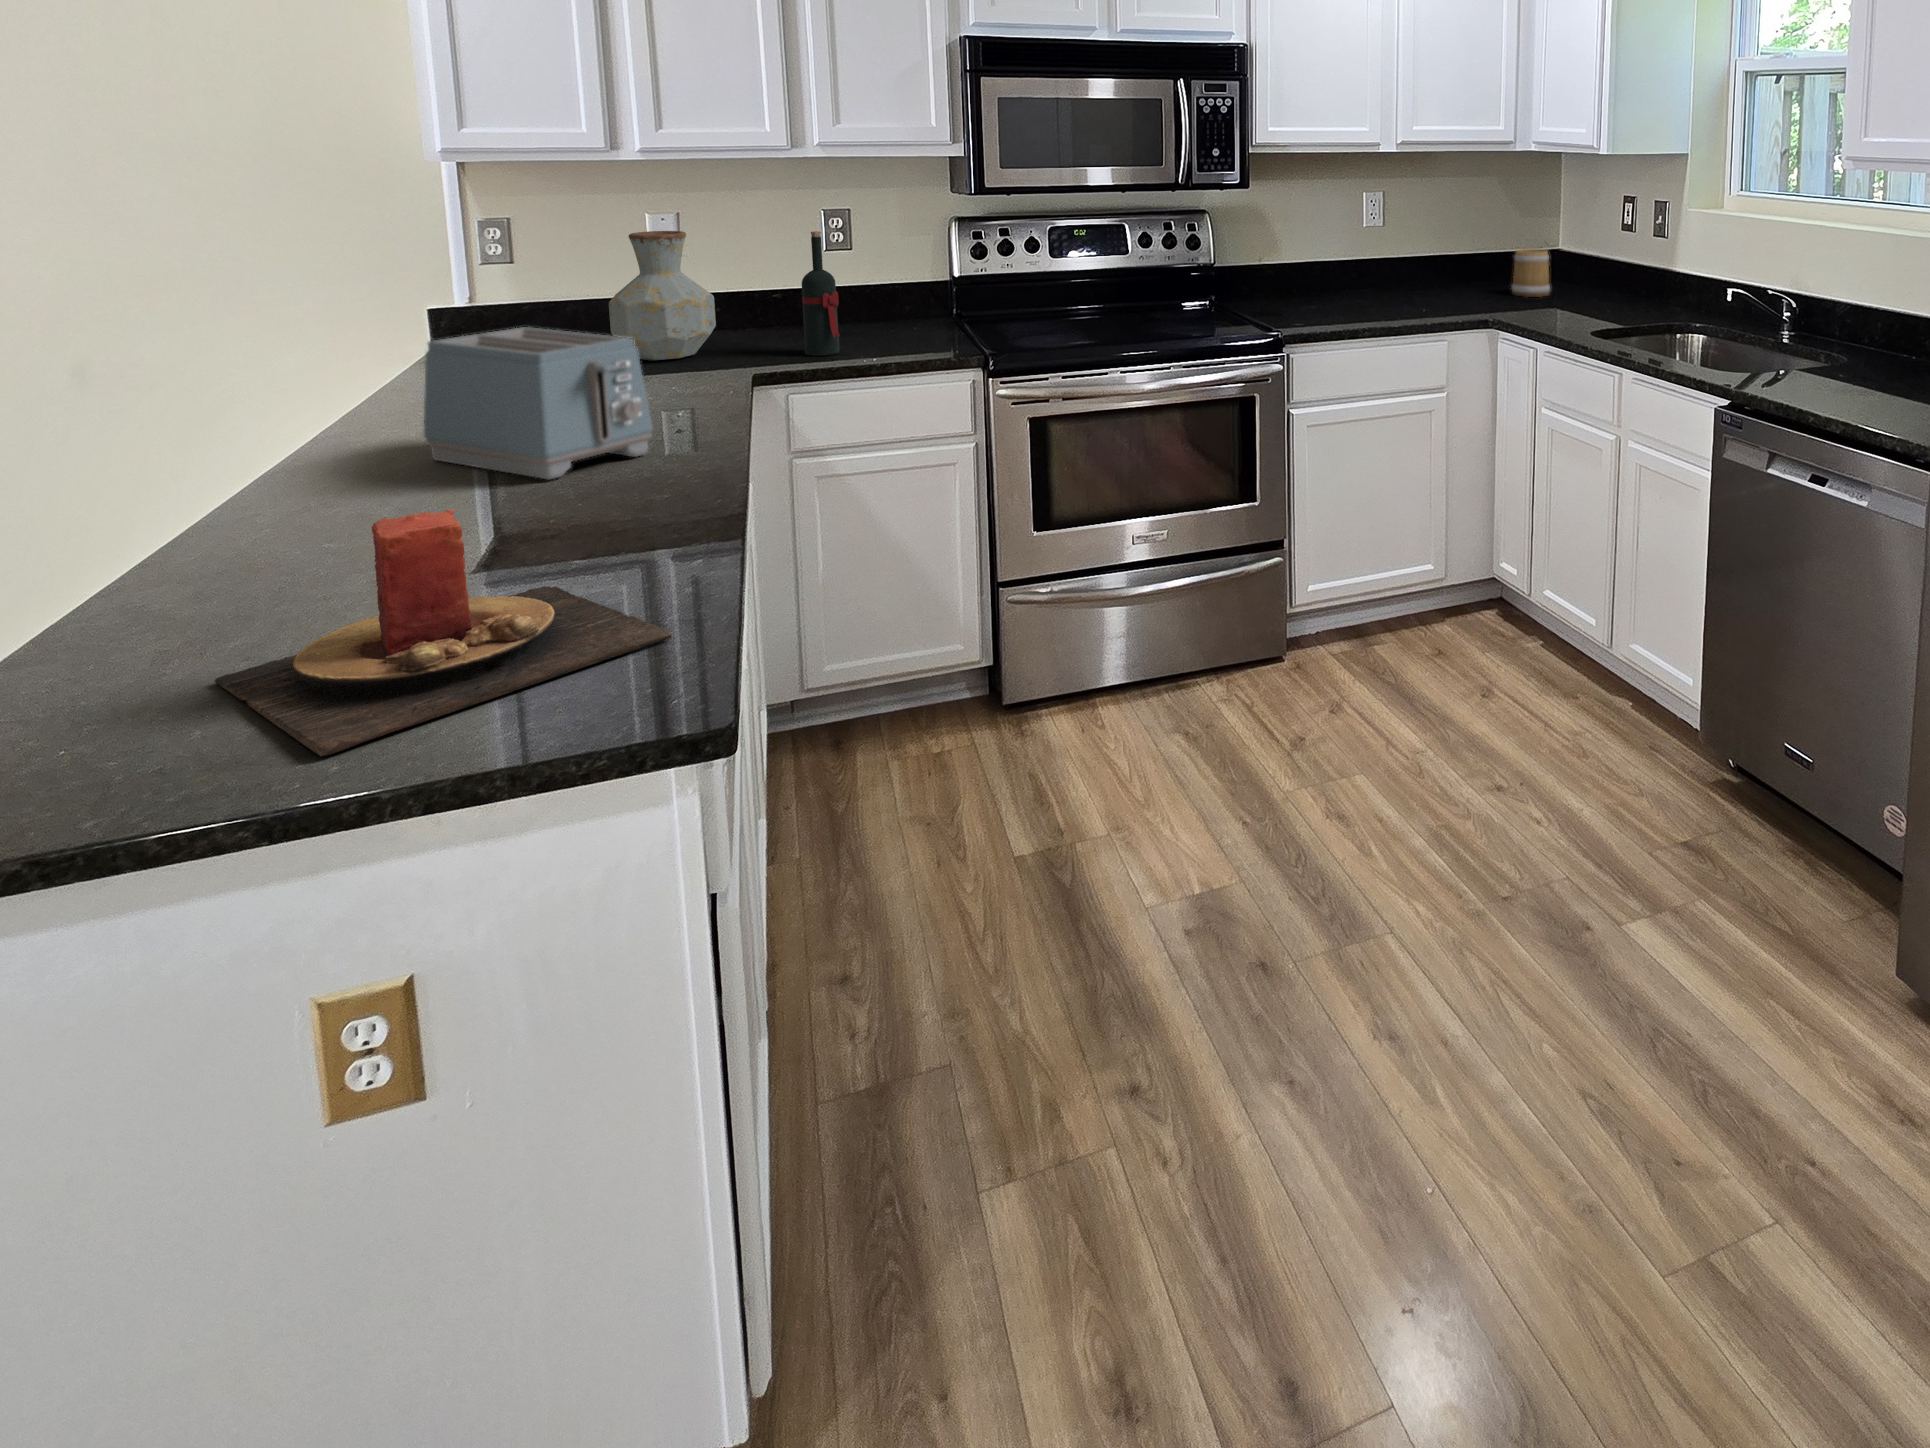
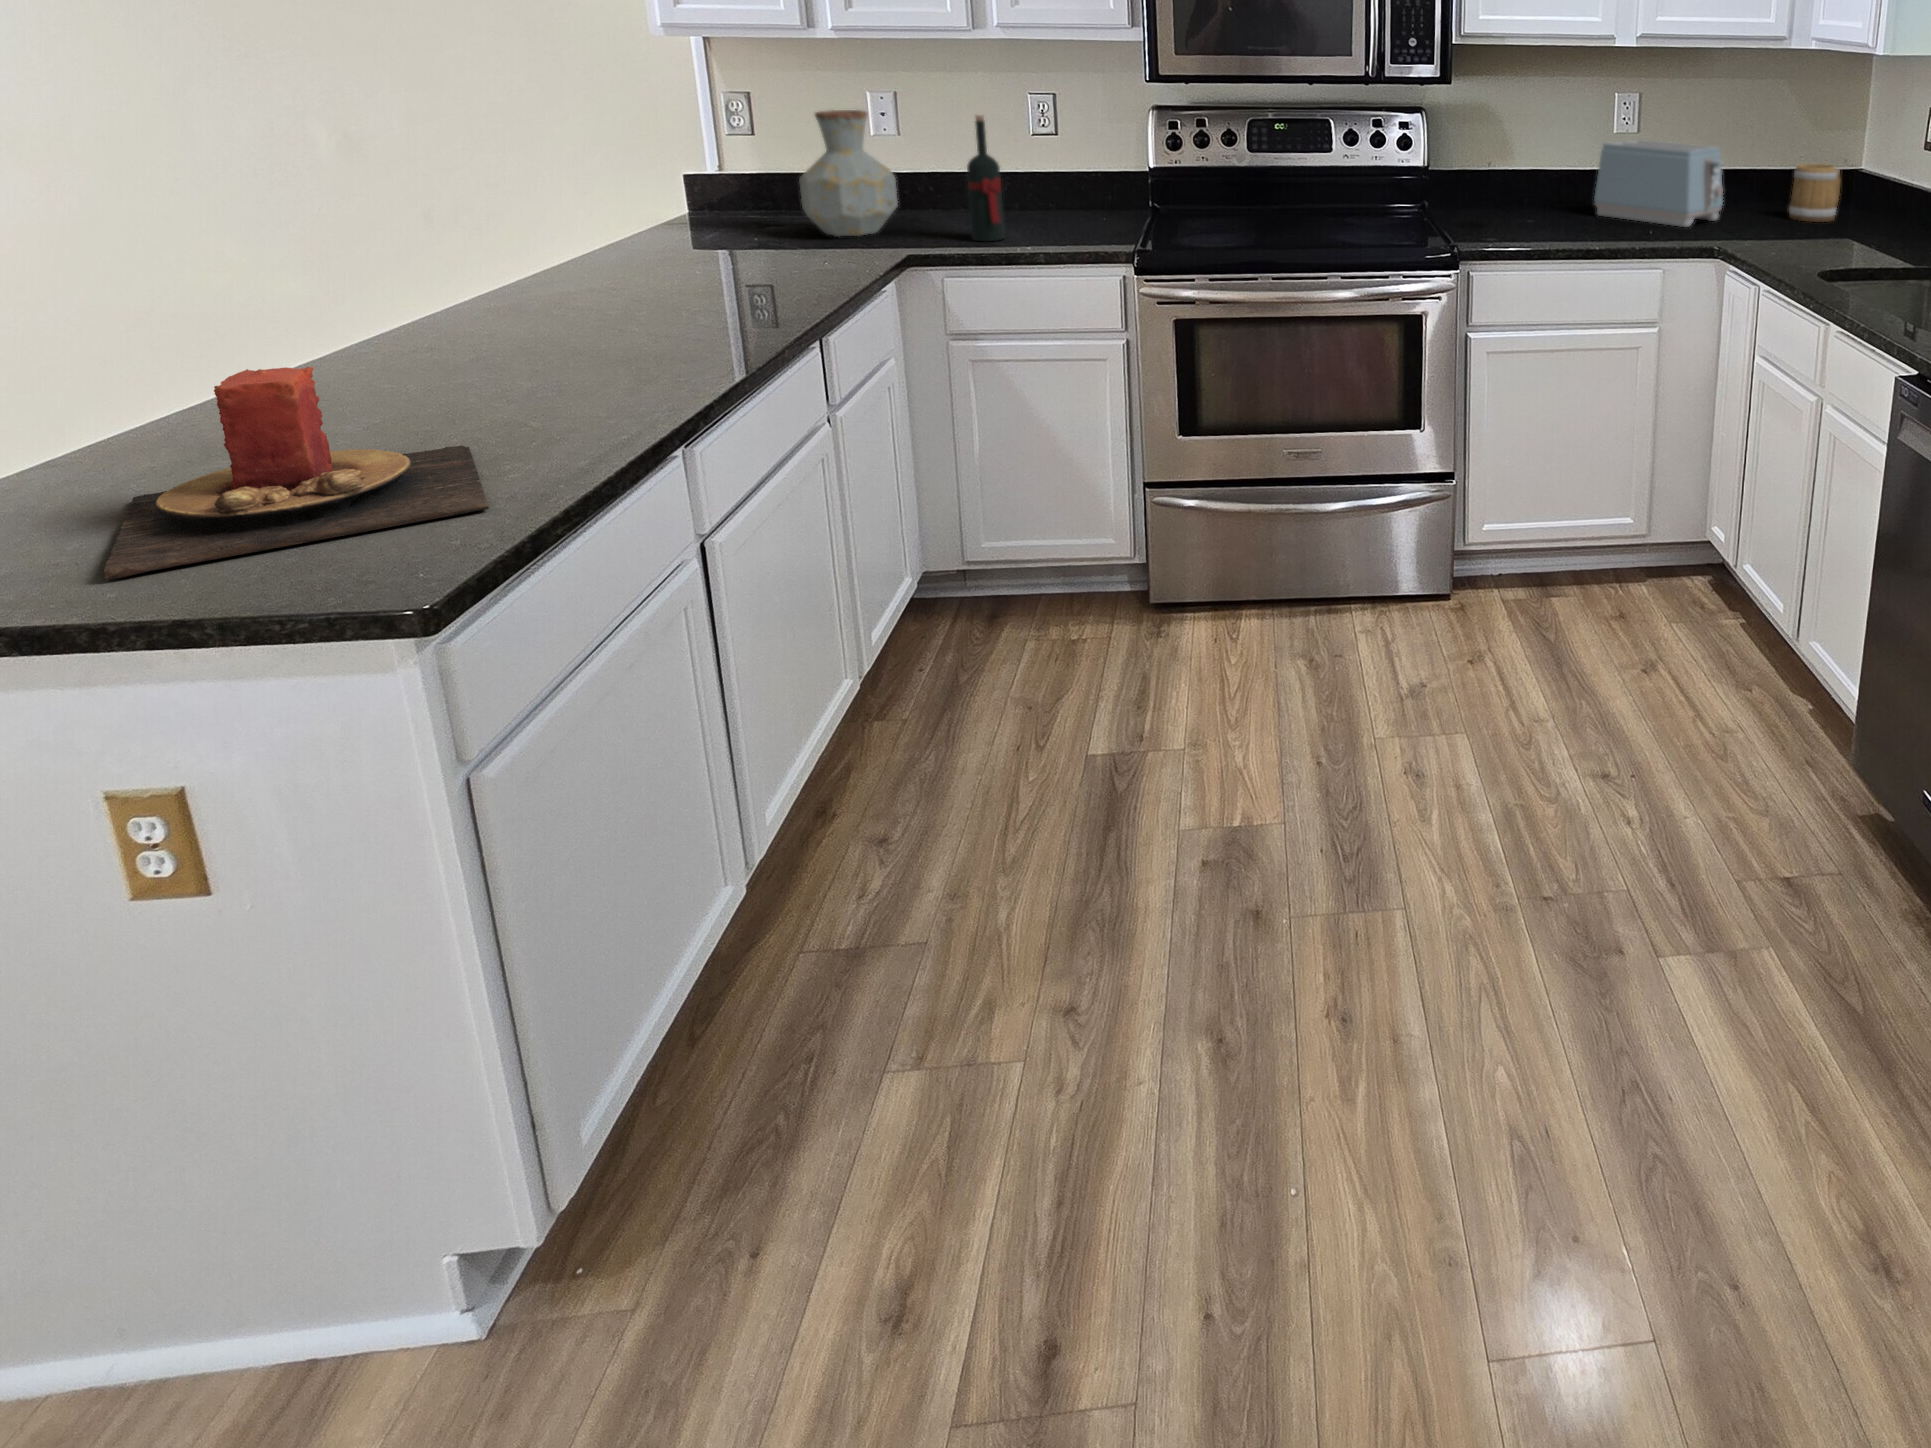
toaster: present [424,327,653,479] -> present [1594,140,1723,227]

